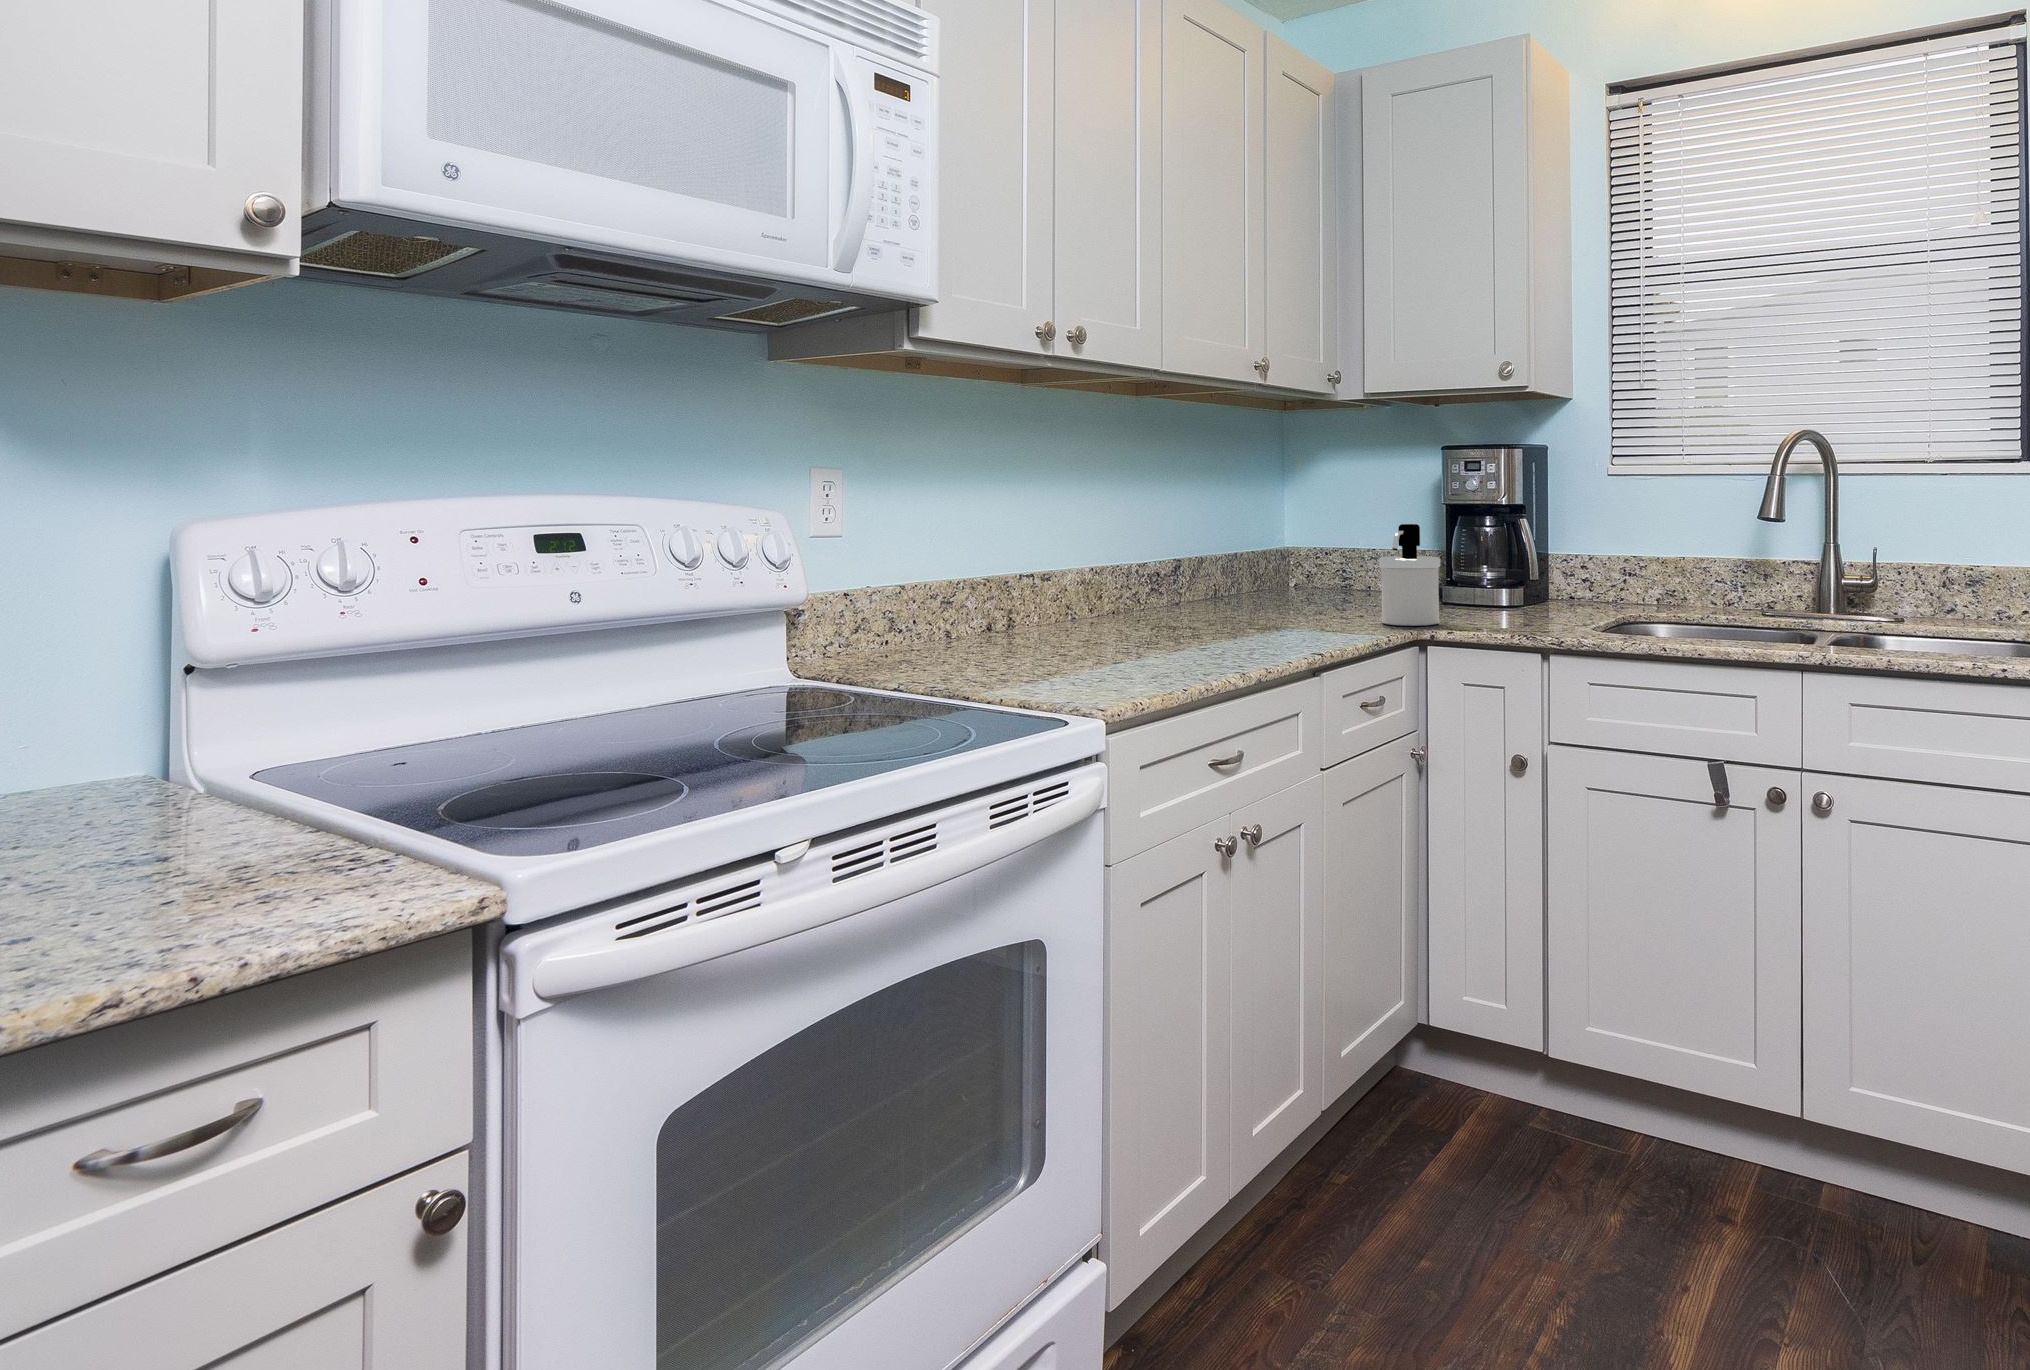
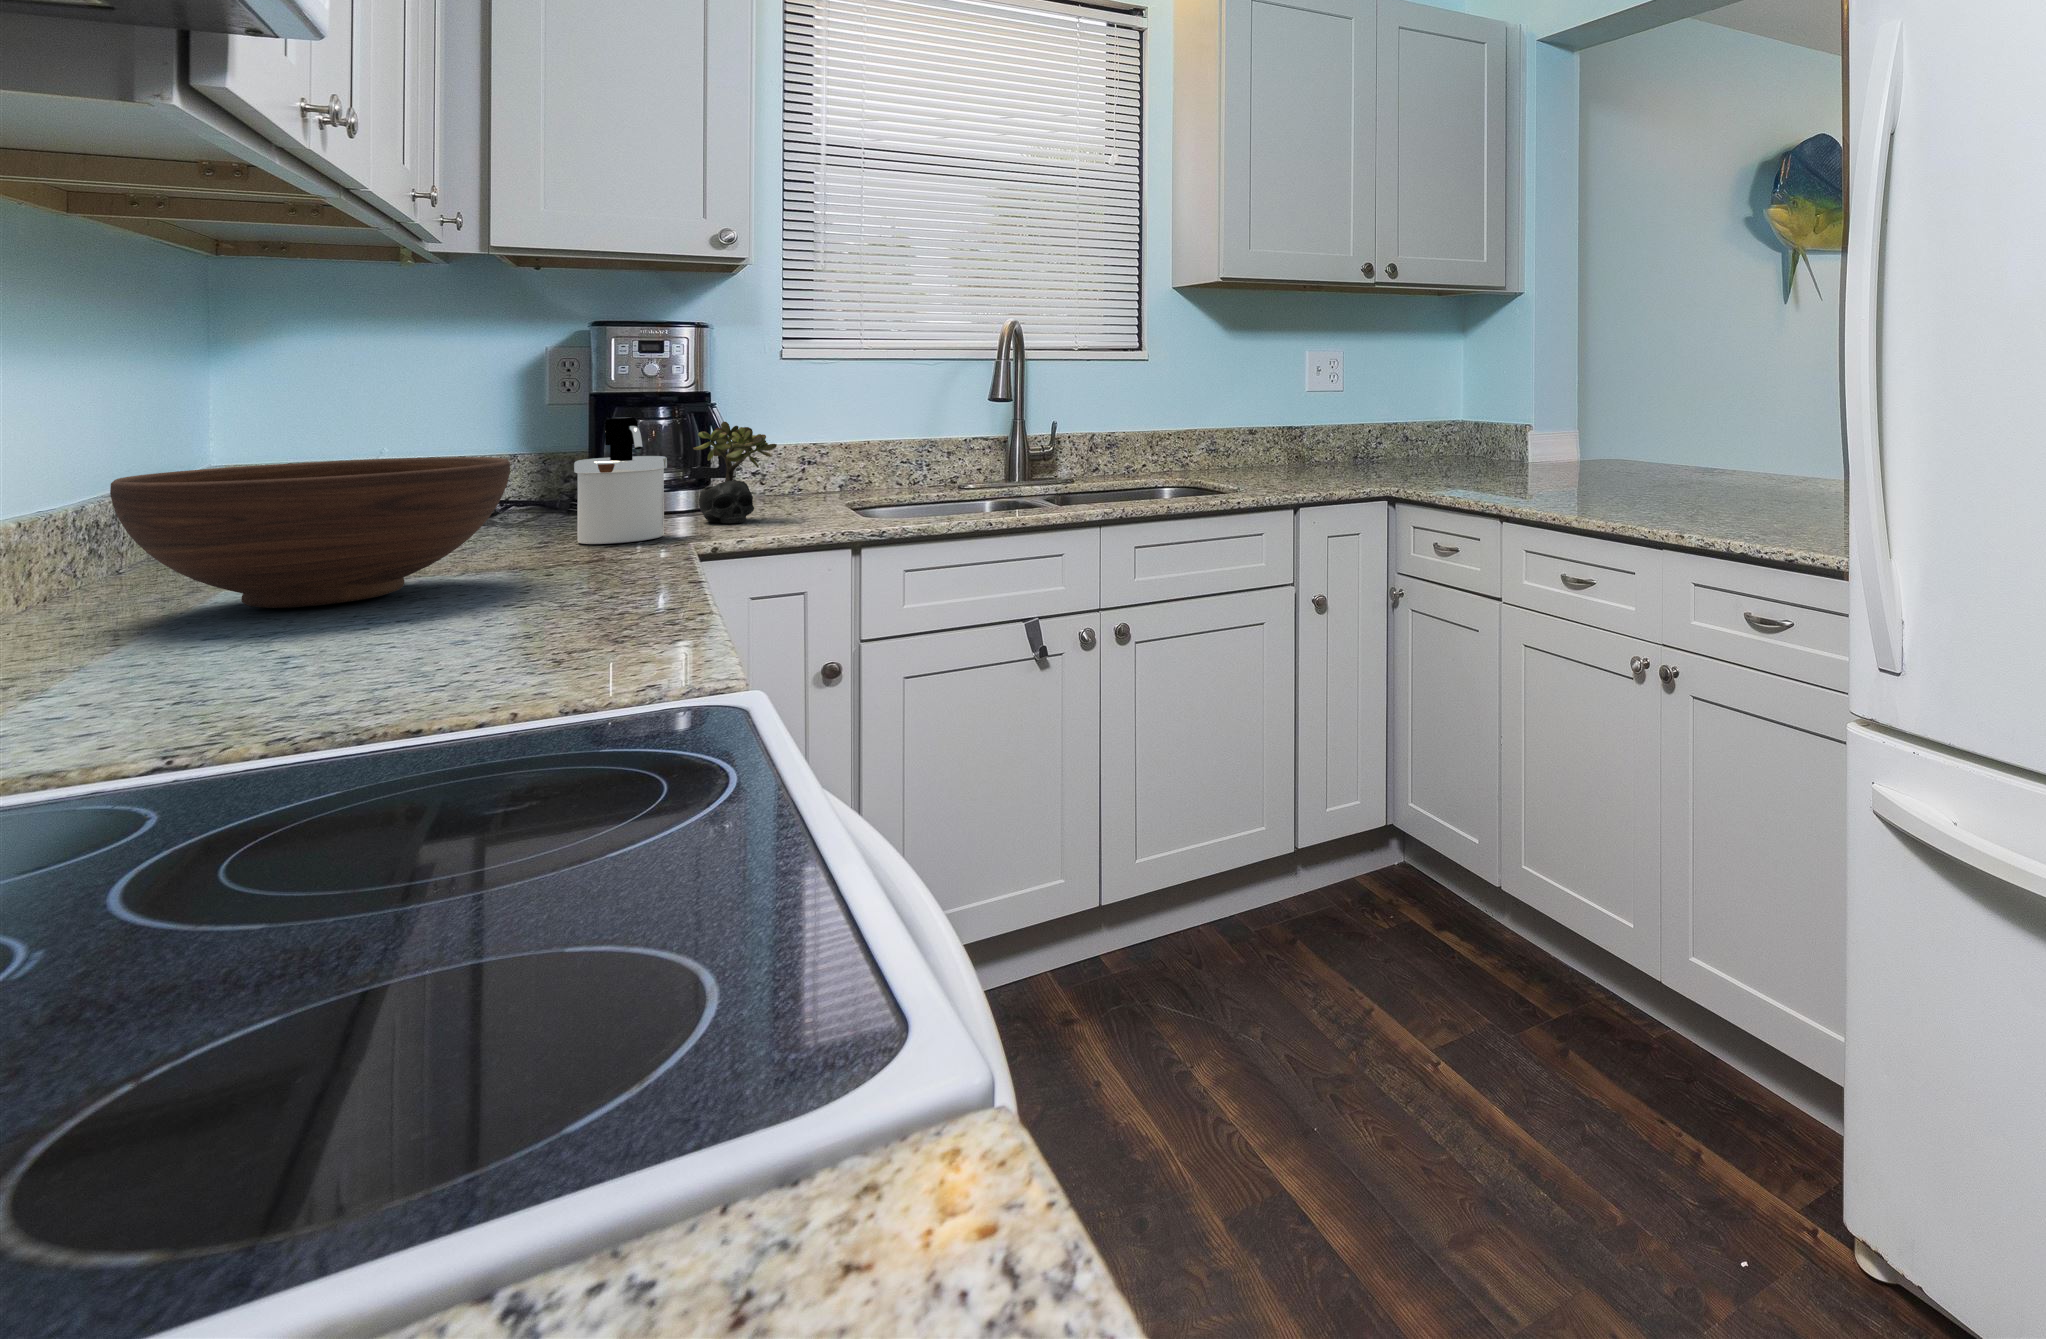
succulent plant: none [1481,531,1543,622] -> present [693,422,777,523]
fruit bowl: none [1088,546,1273,639] -> present [110,457,510,608]

